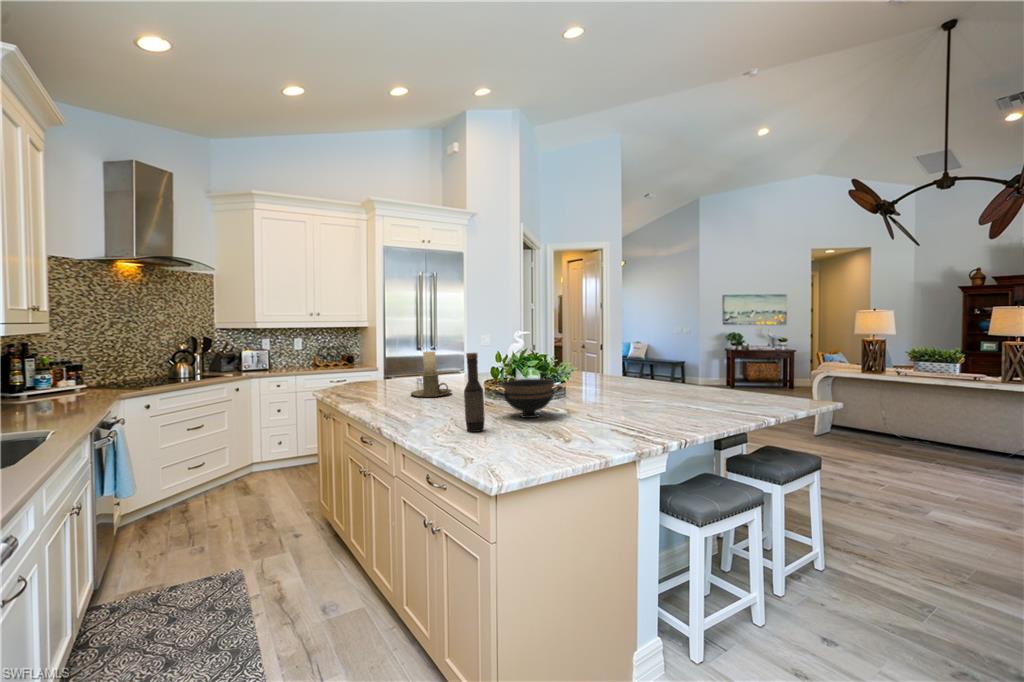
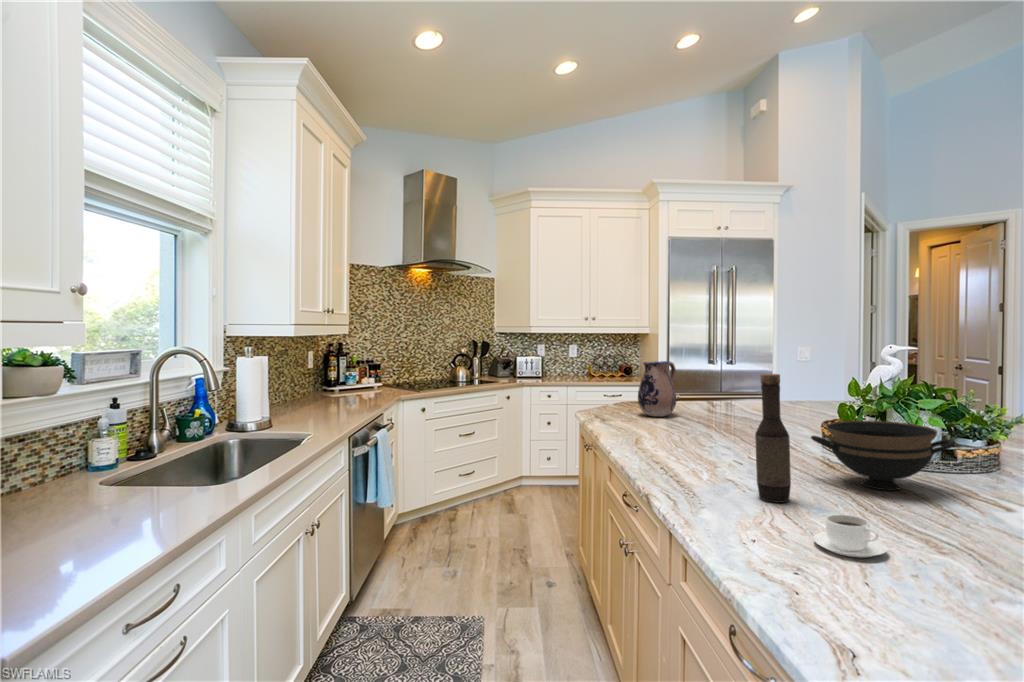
ceramic pitcher: none [370,349,400,391] -> present [638,361,677,417]
candle holder: present [411,351,452,397] -> none [688,367,750,432]
coffee cup: none [500,429,535,450] -> present [813,514,888,557]

